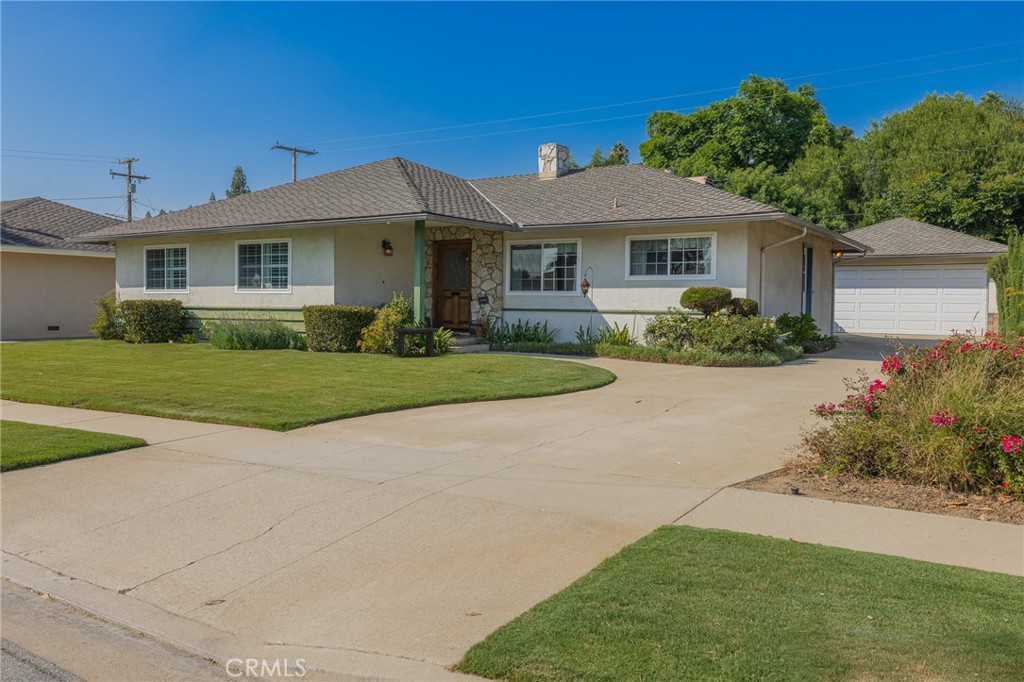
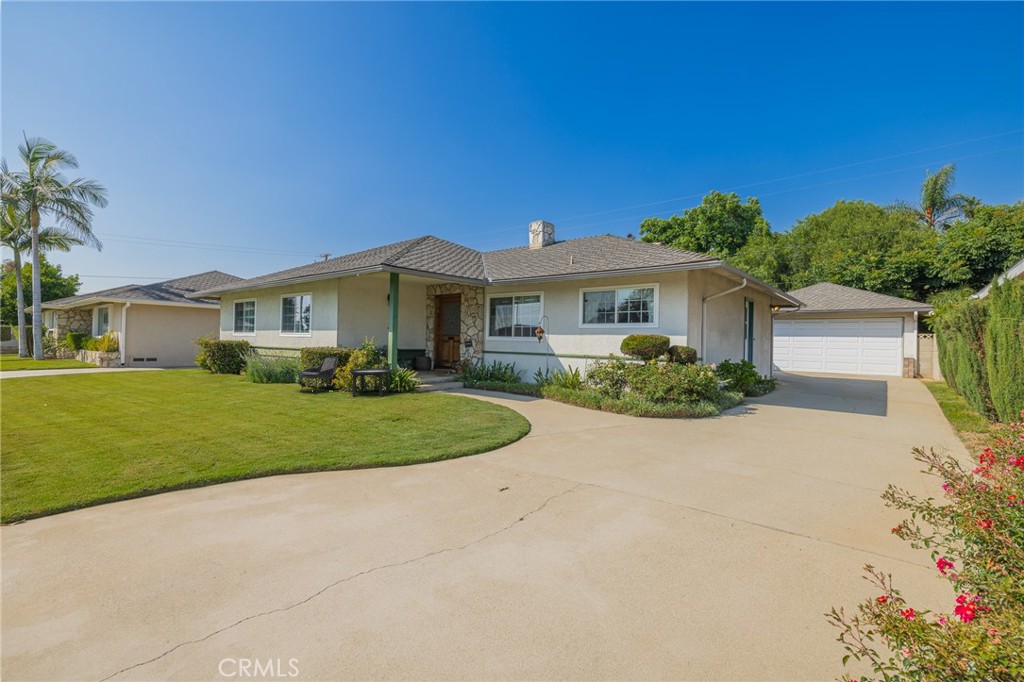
lounge chair: none [326,316,371,357] -> present [299,357,339,394]

